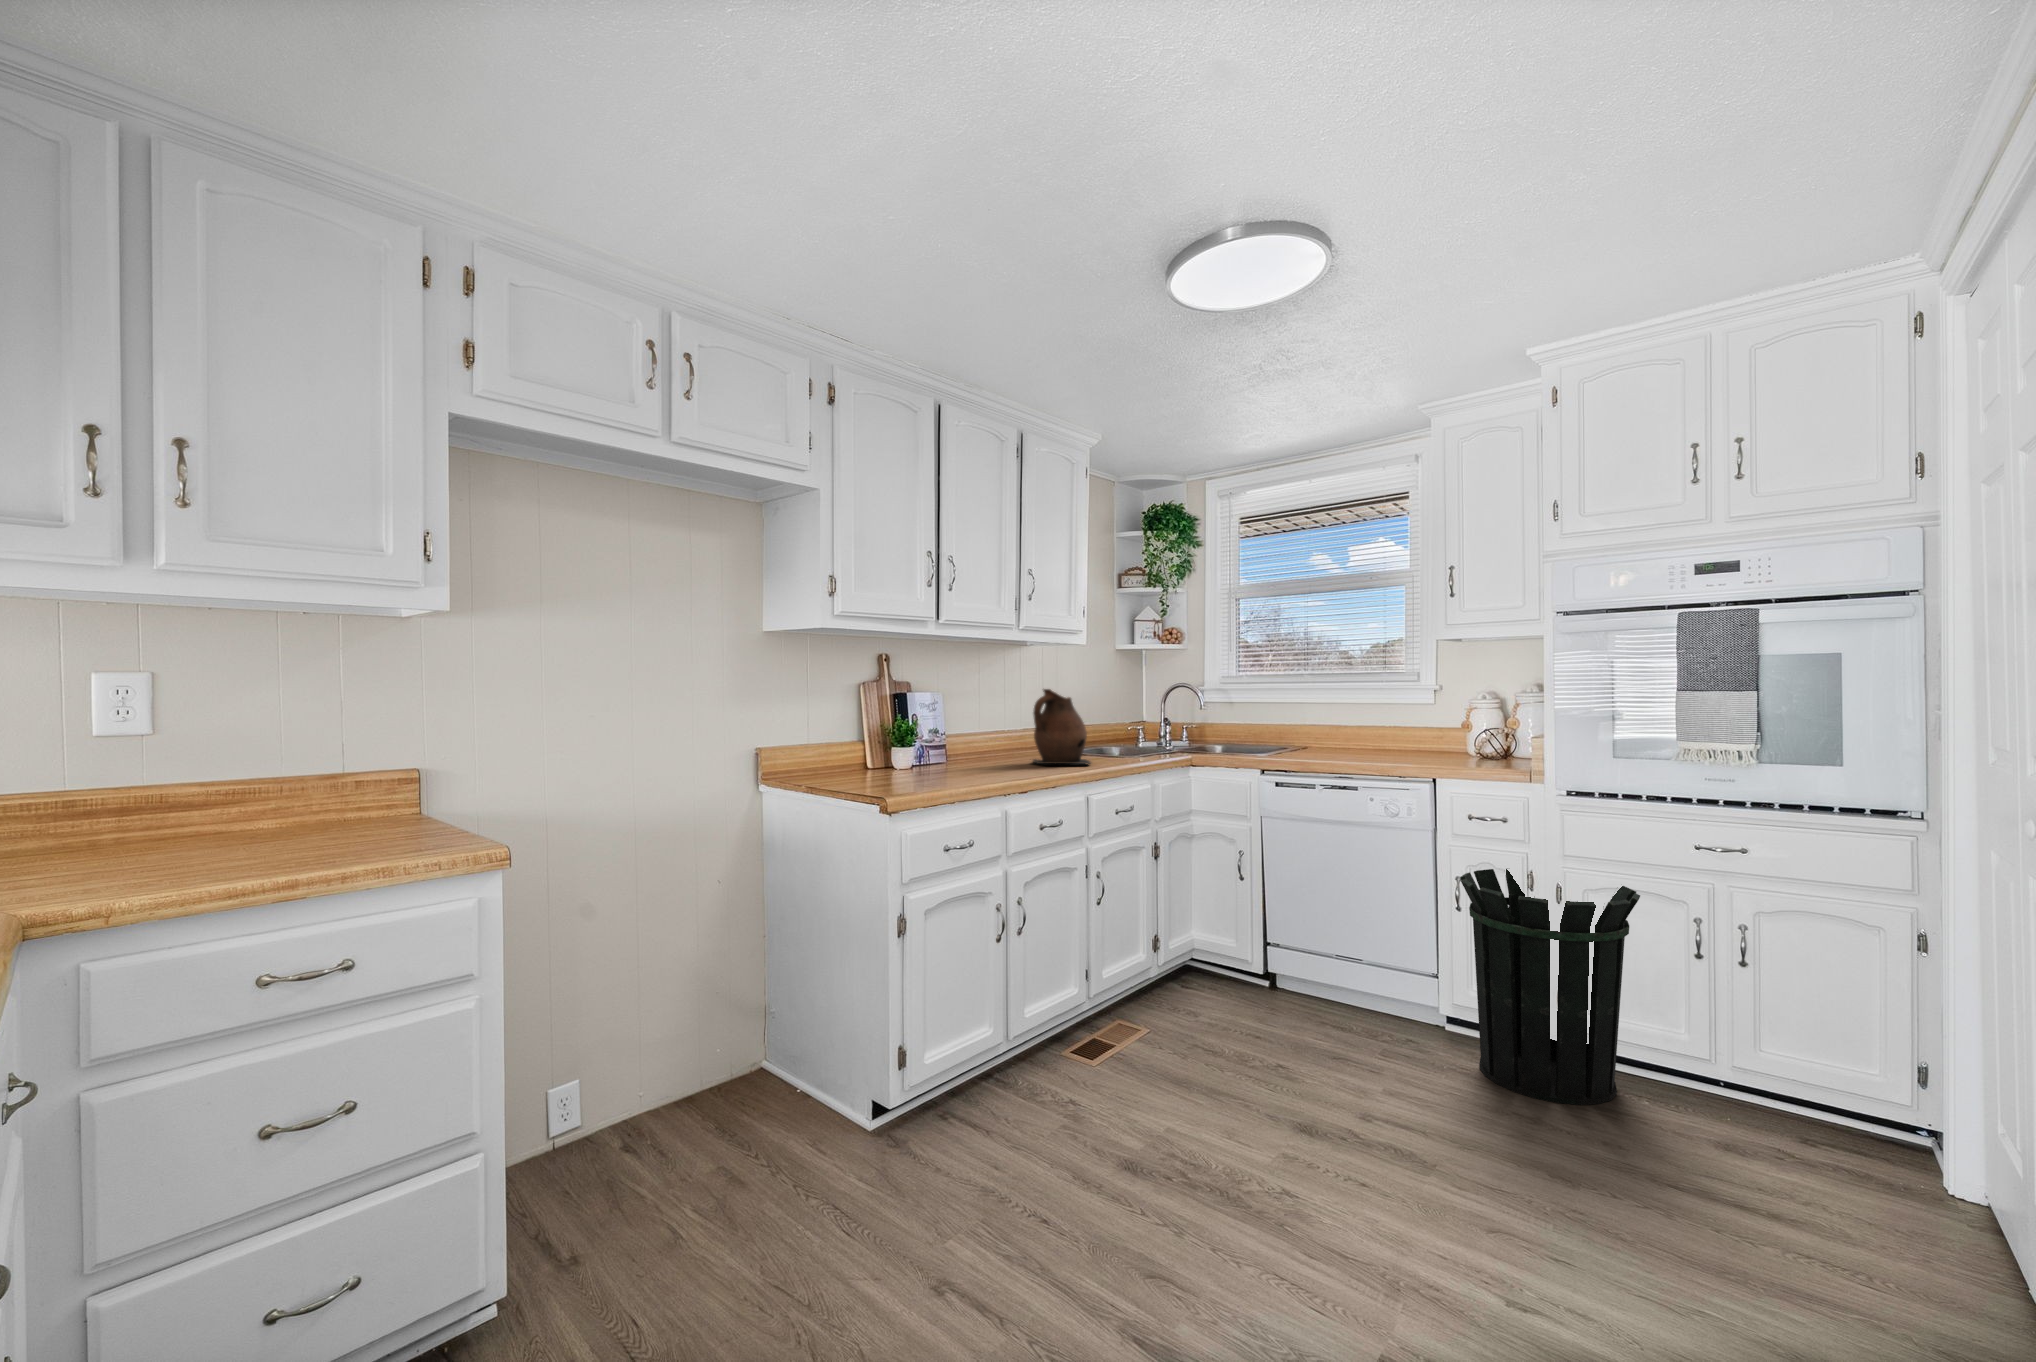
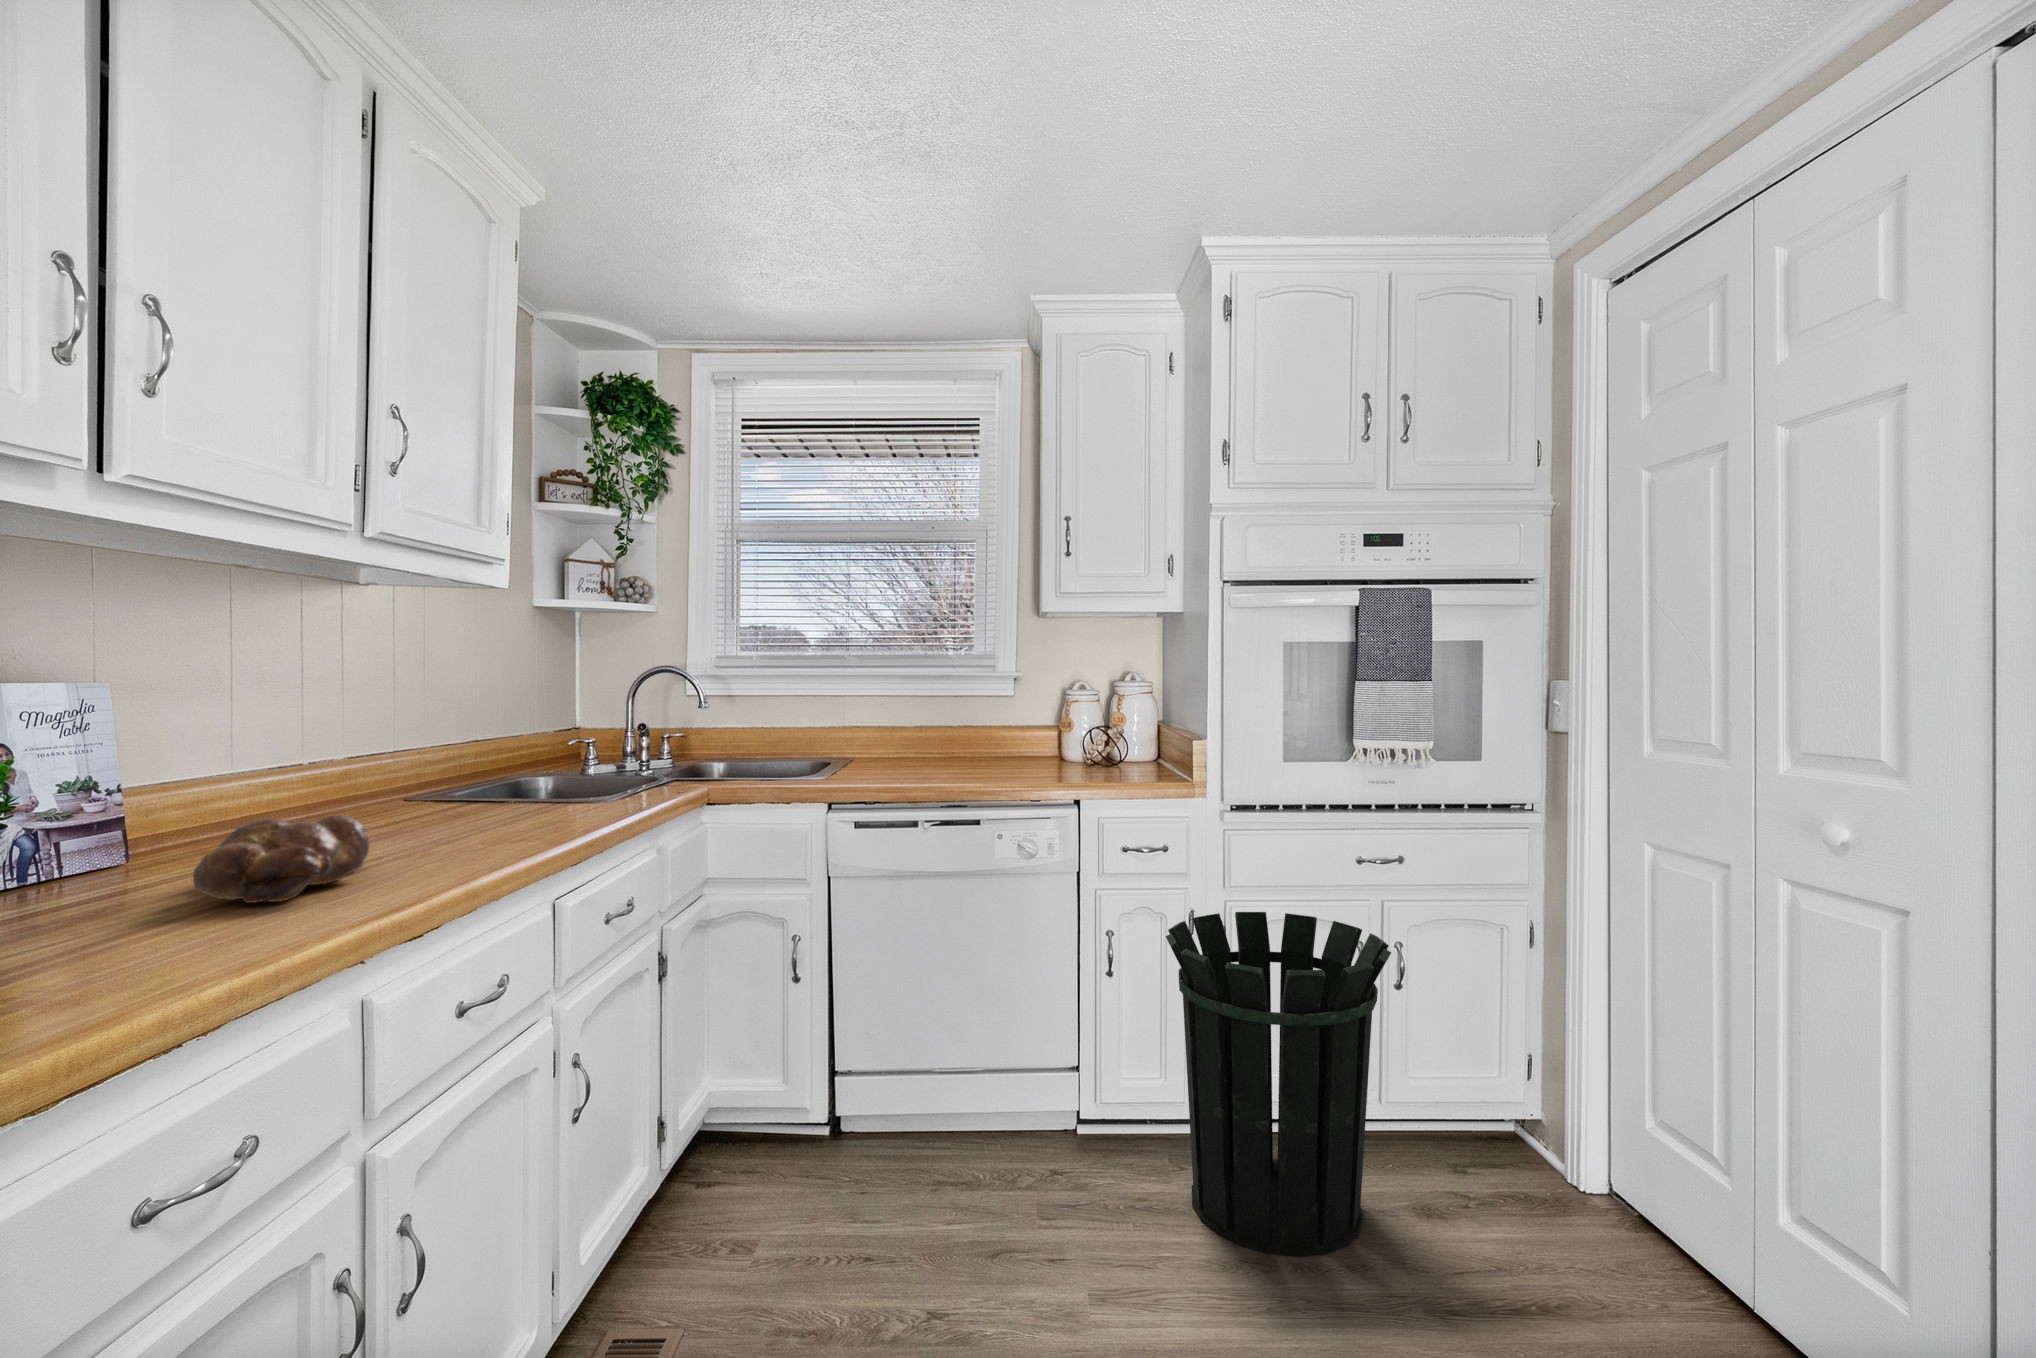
ceramic pitcher: present [1033,689,1091,765] -> none [389,673,554,843]
bread loaf: none [961,745,1017,775] -> present [193,814,369,903]

